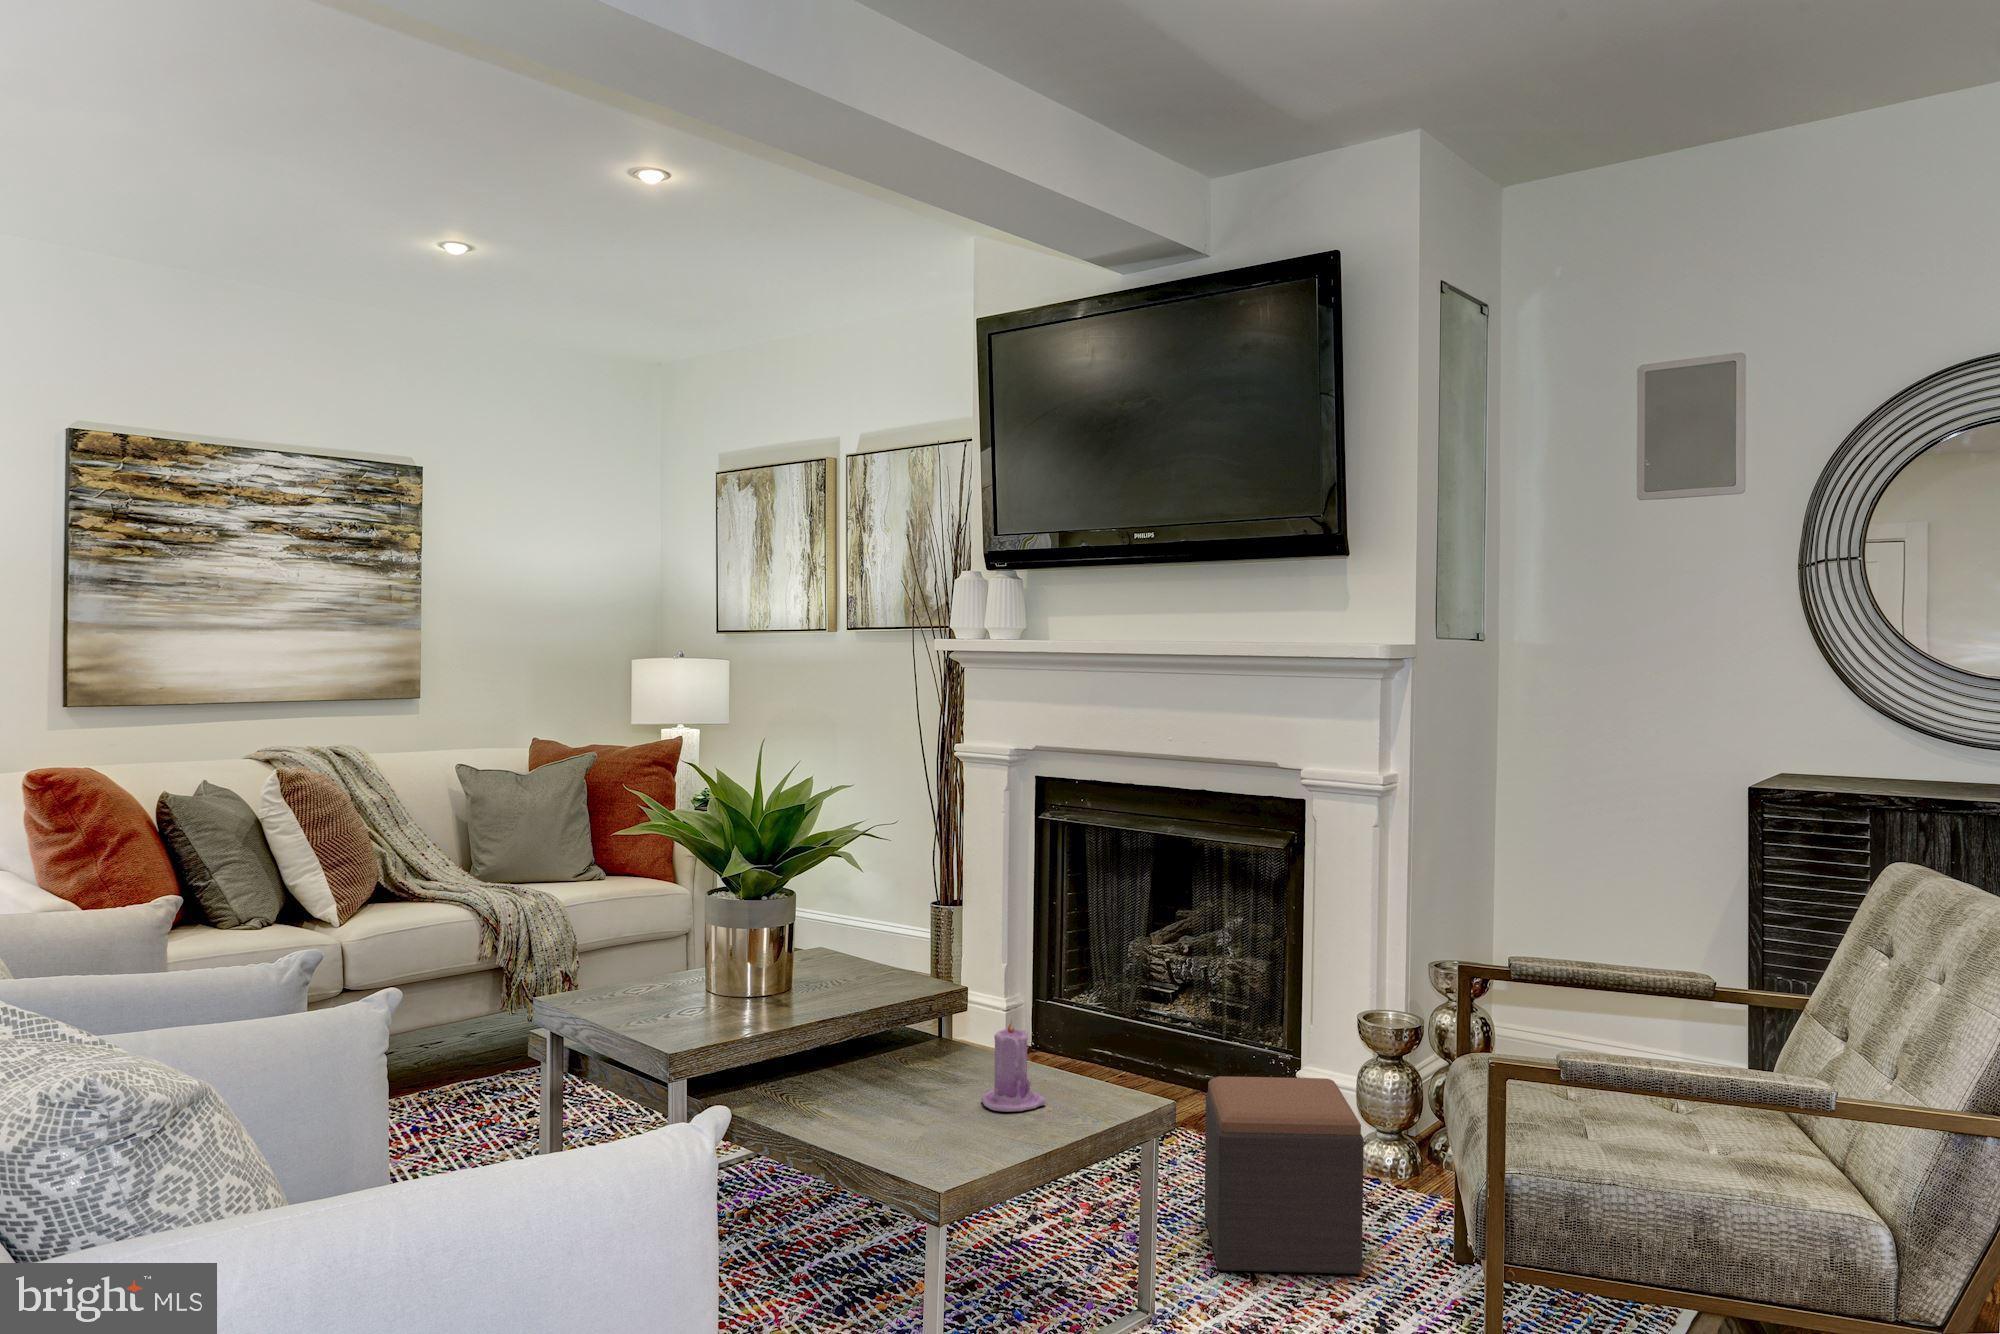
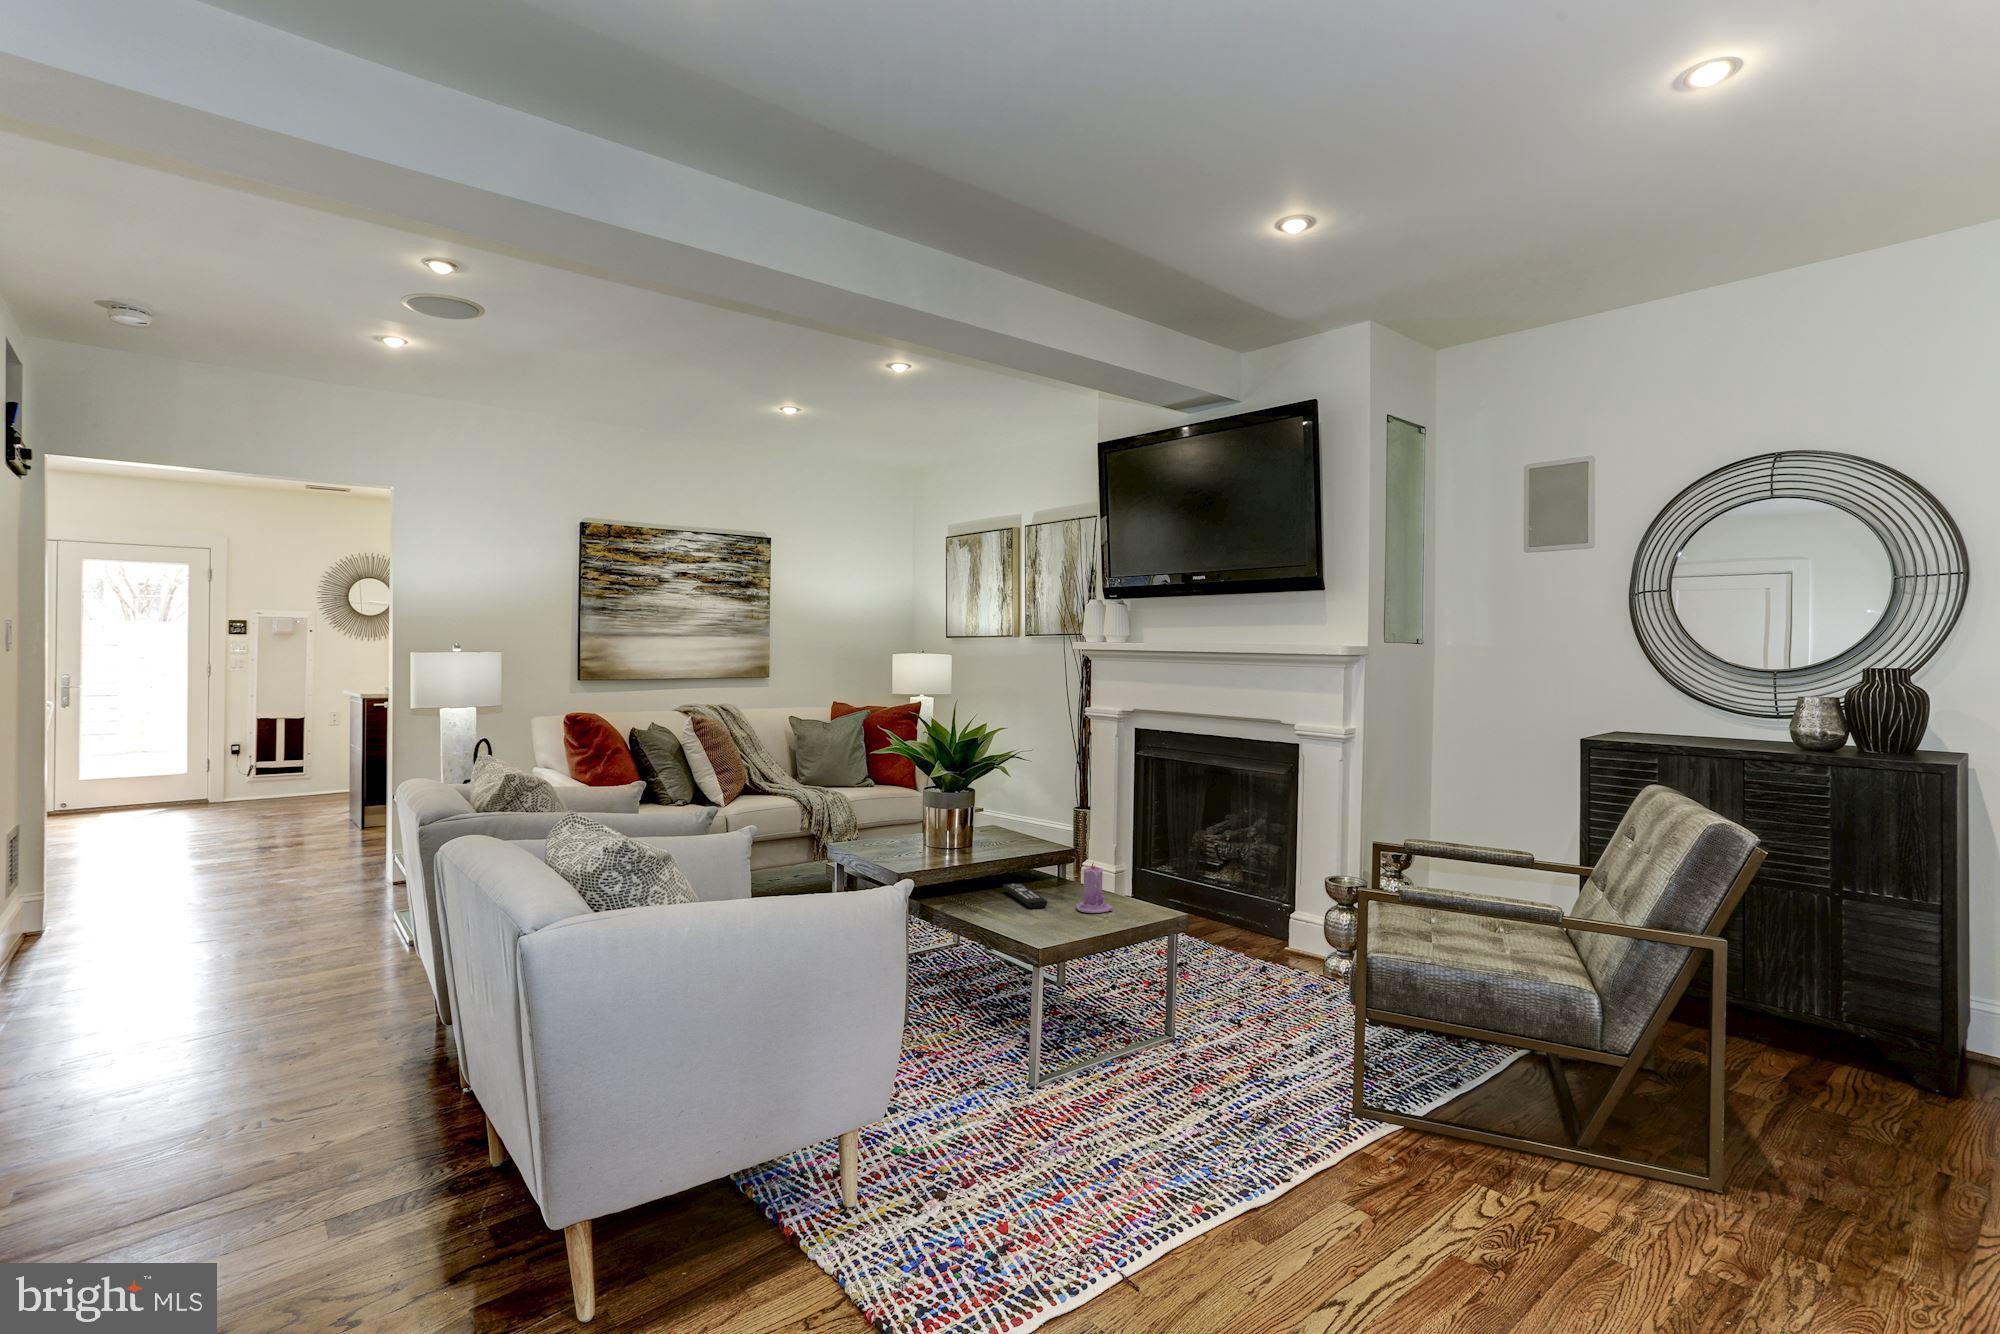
remote control: none [847,1058,931,1107] -> present [1003,883,1047,908]
footstool: present [1205,1076,1364,1274] -> none [1218,906,1309,1024]

